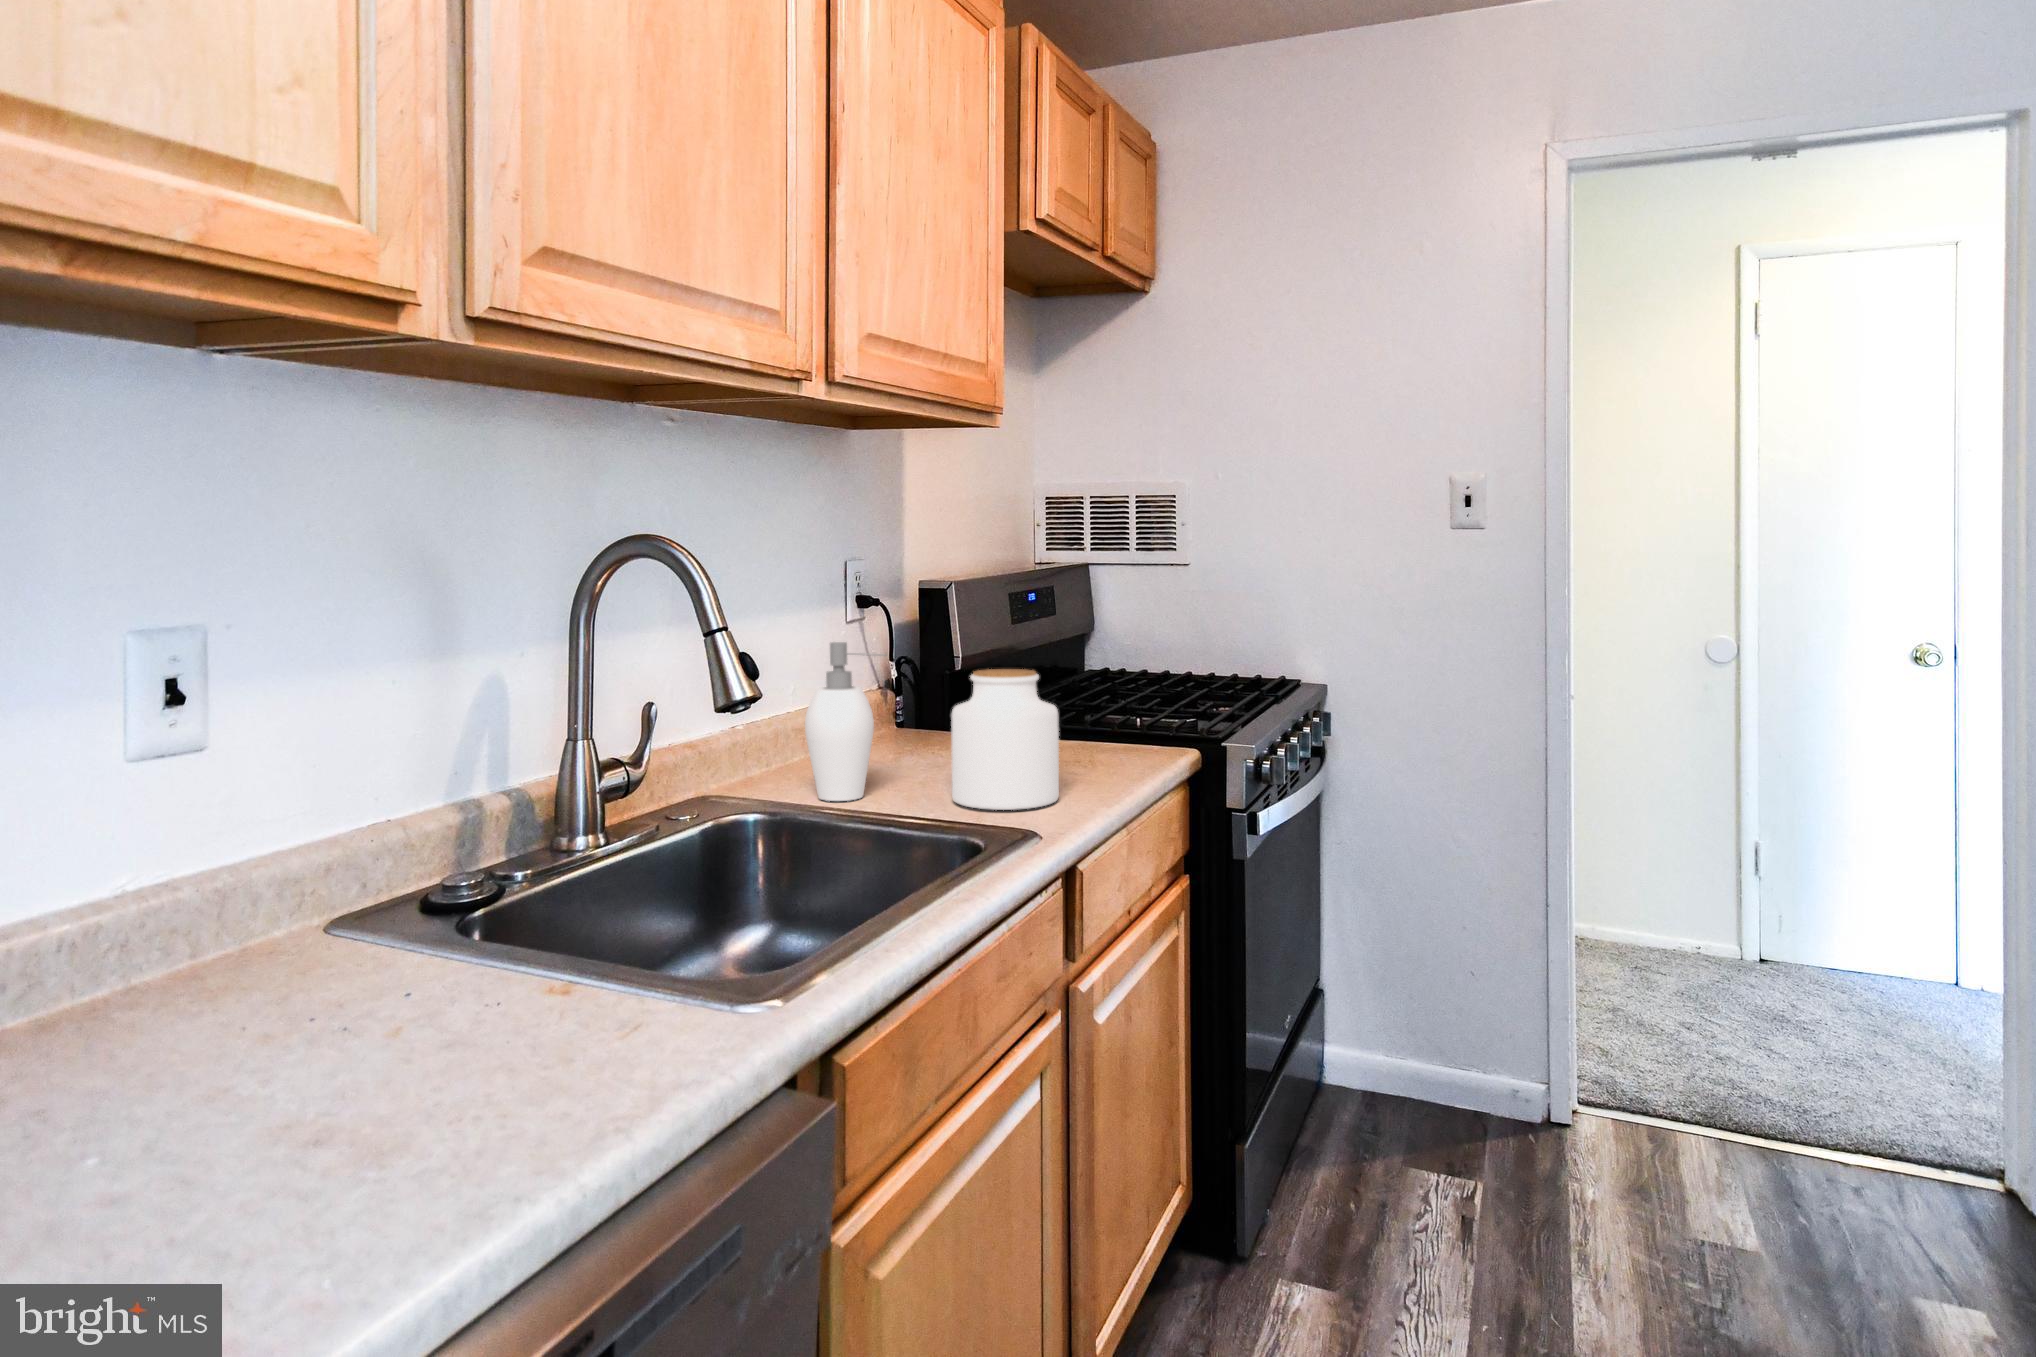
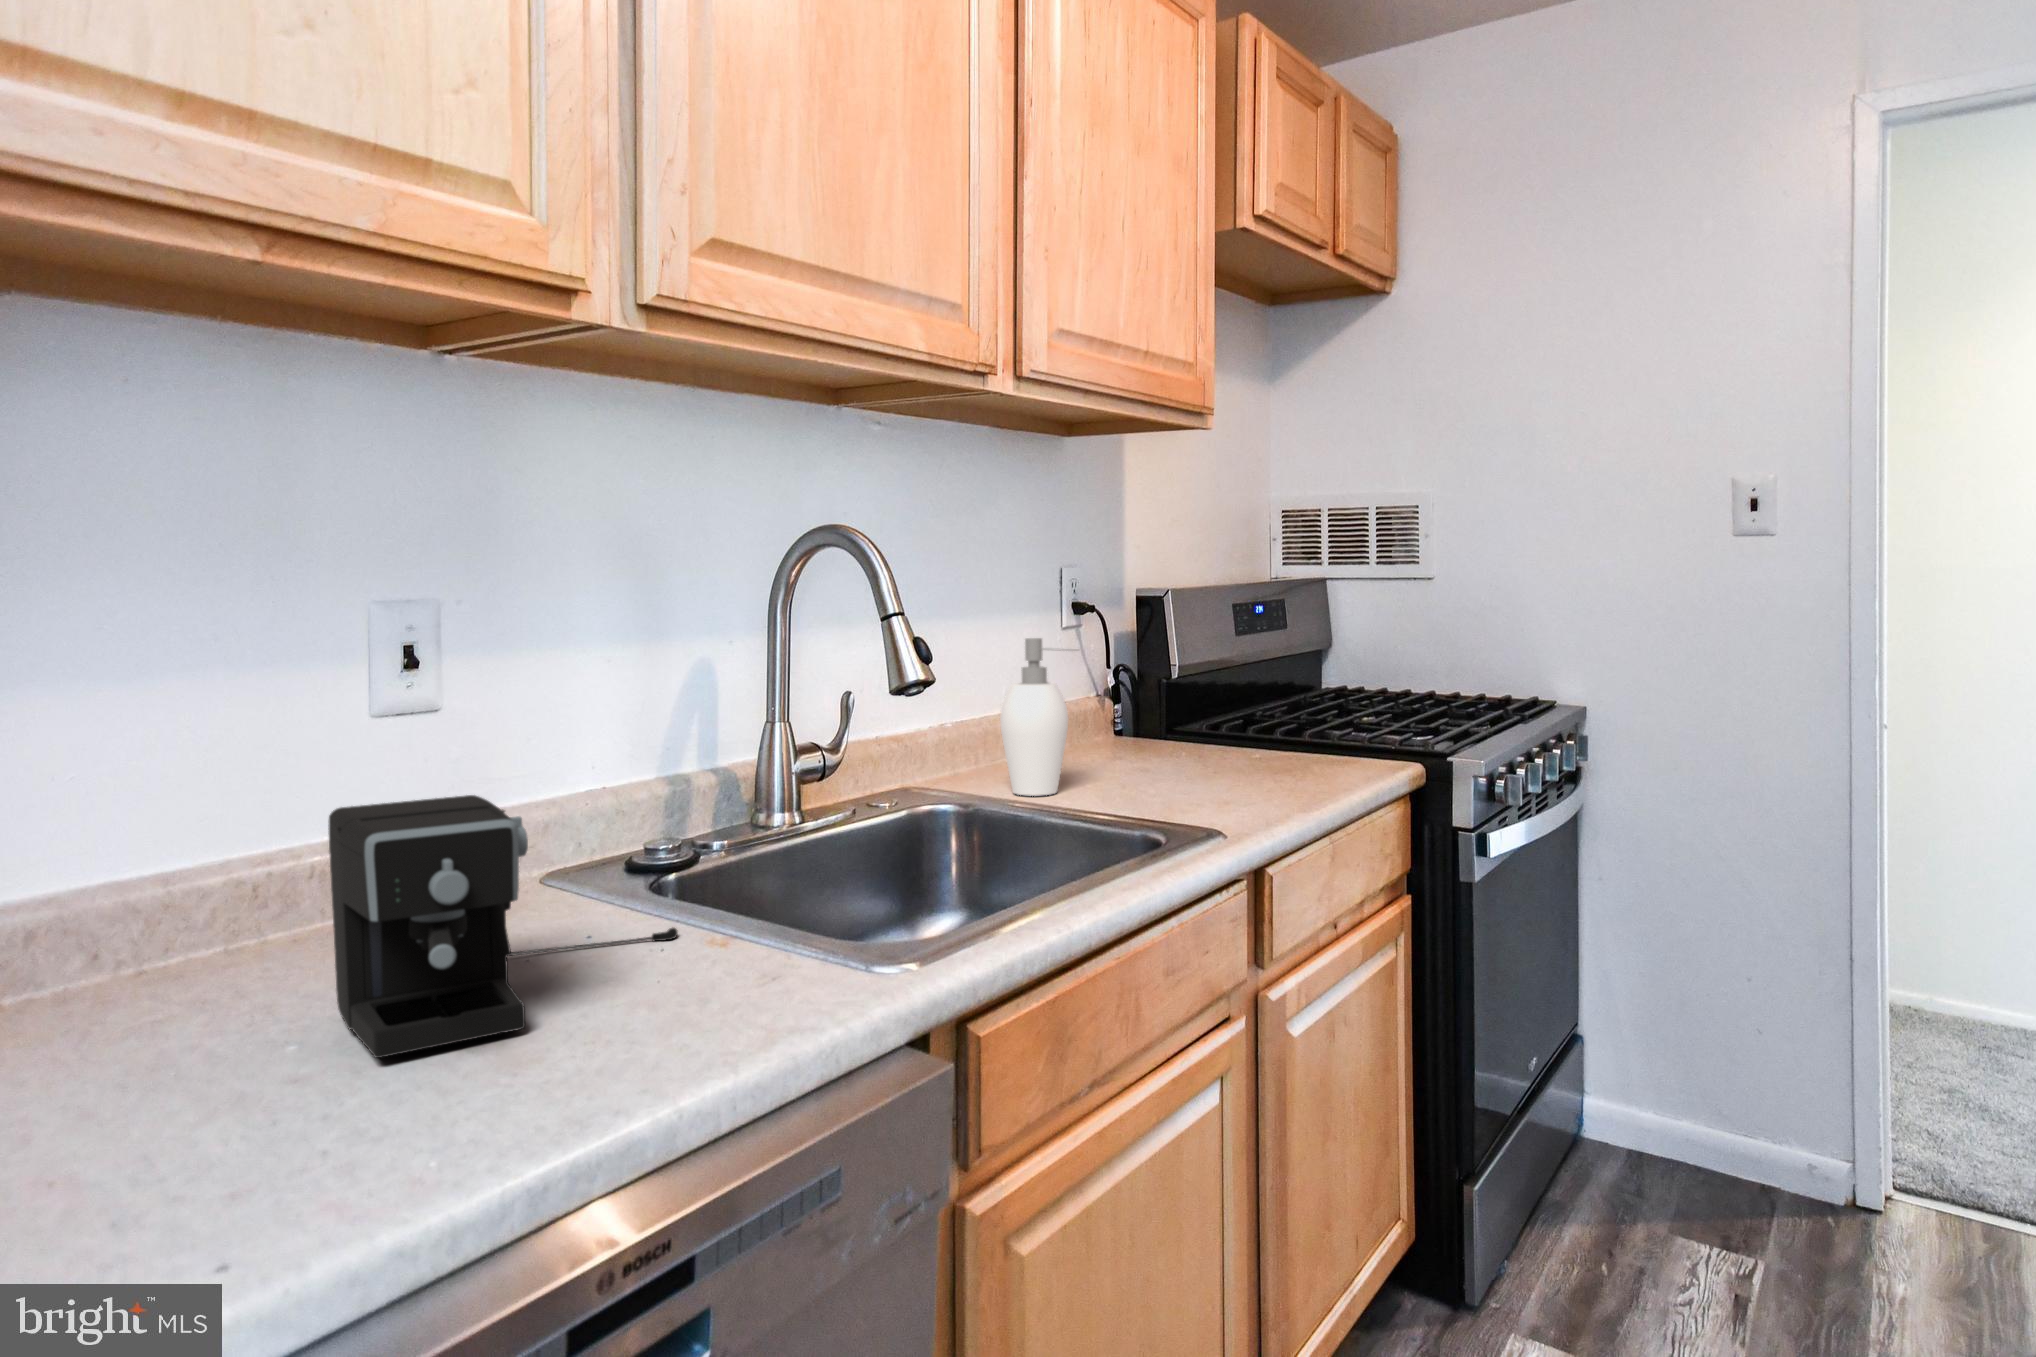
jar: present [951,669,1059,810] -> none [1143,666,1254,807]
coffee maker: none [107,859,508,1174] -> present [328,795,678,1058]

